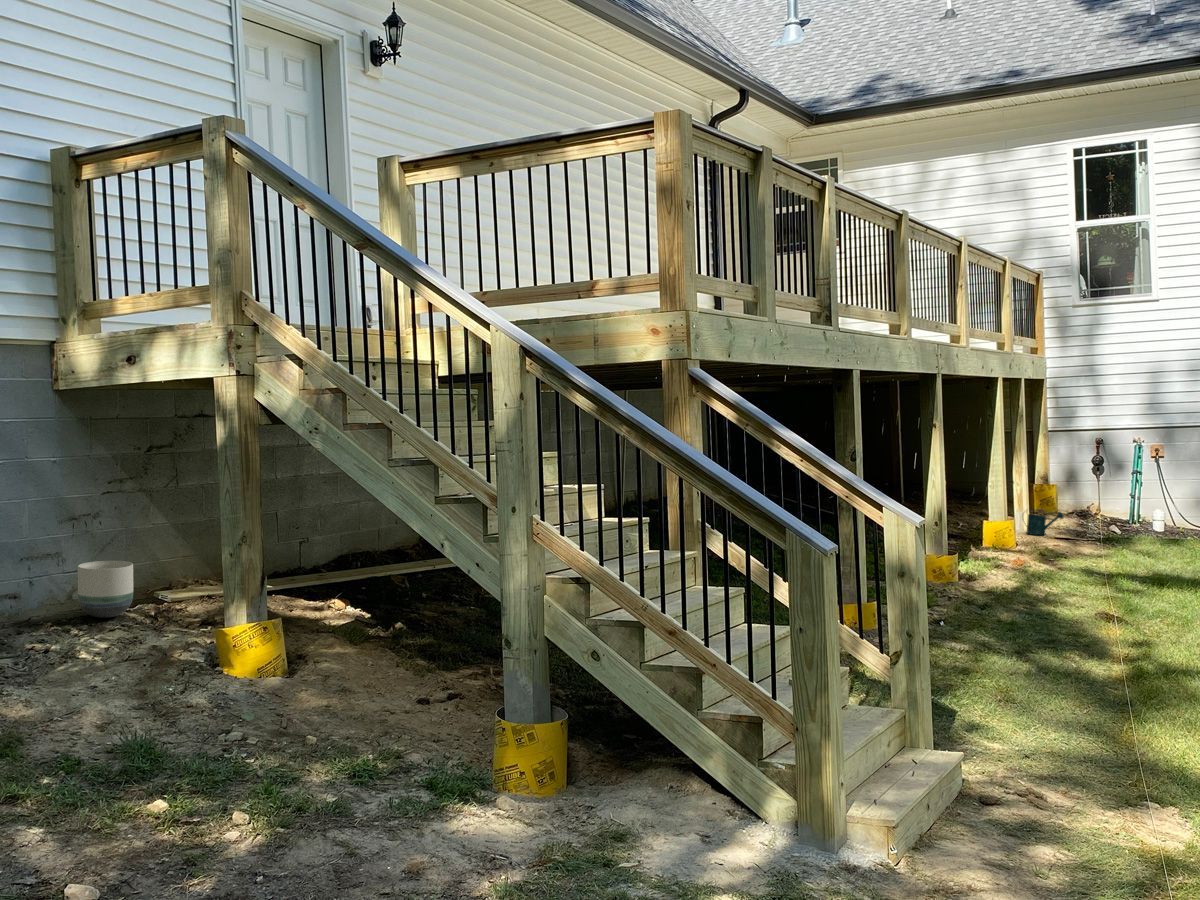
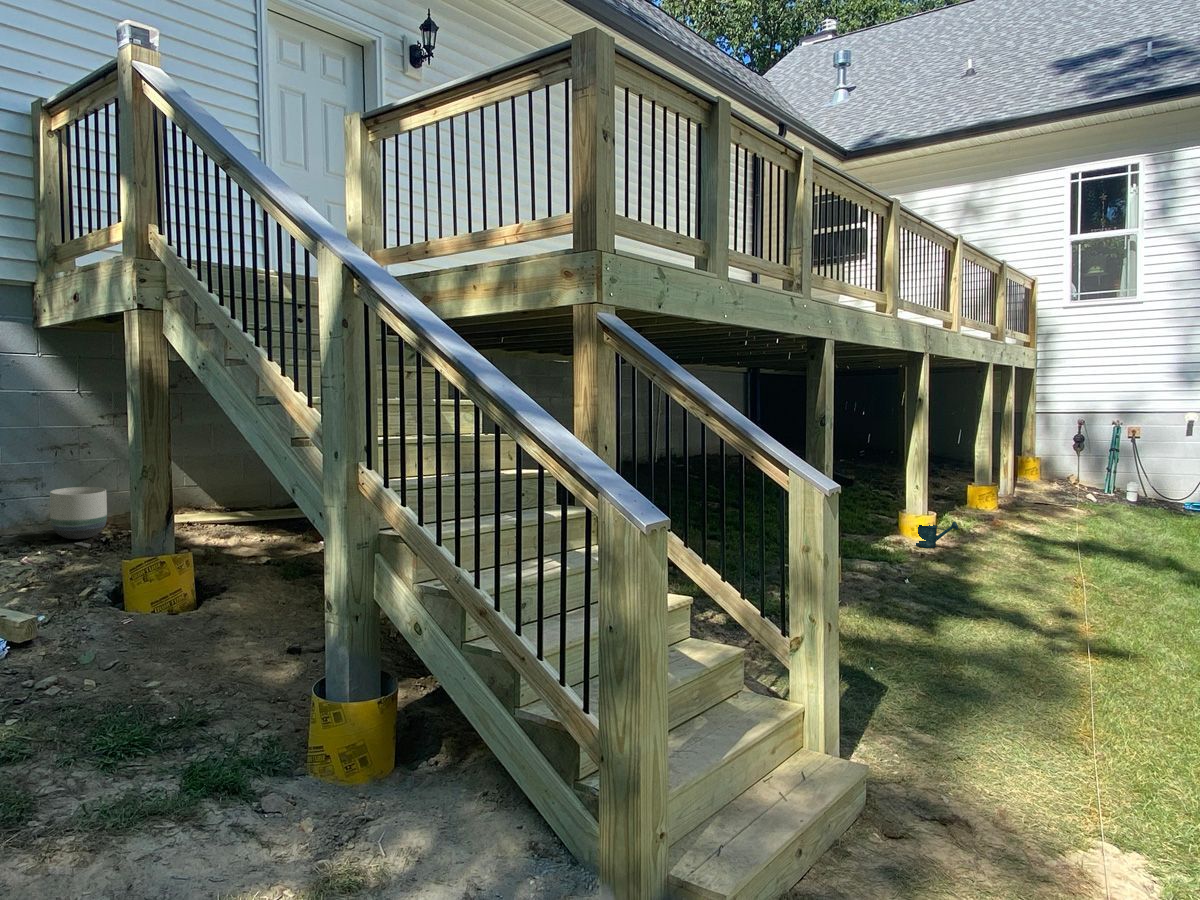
watering can: present [1027,512,1063,535] -> present [916,522,959,548]

